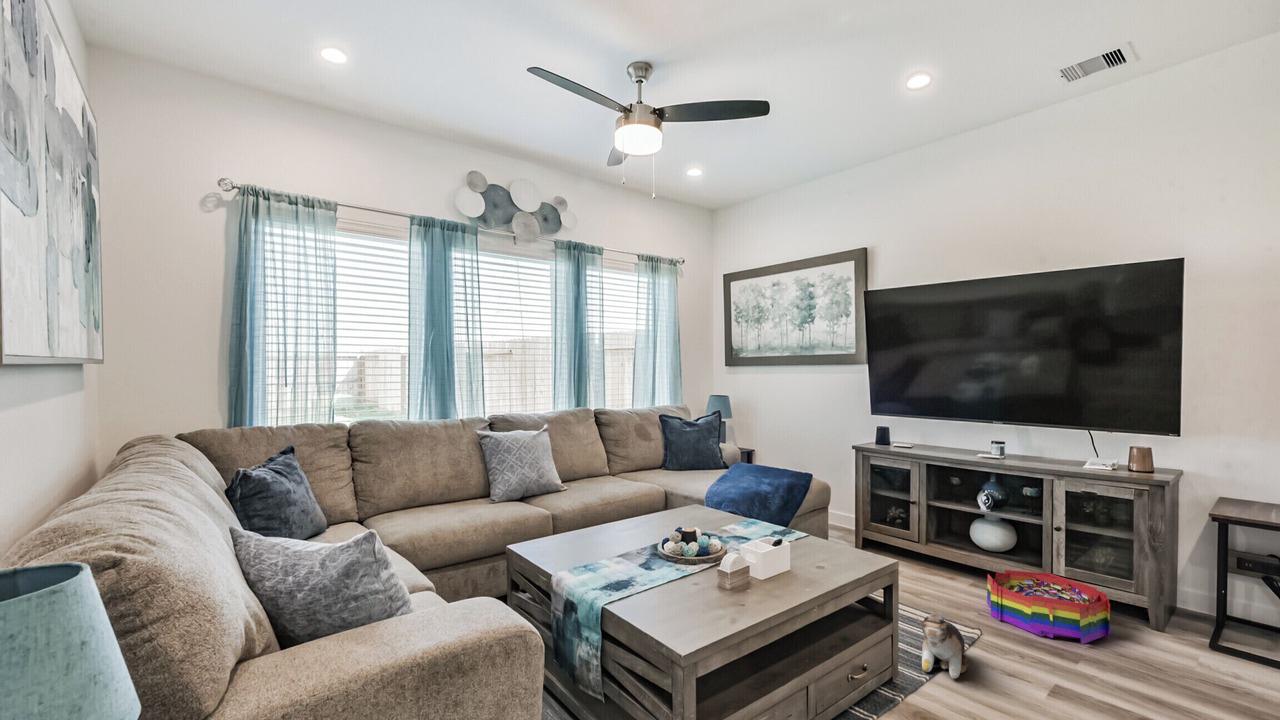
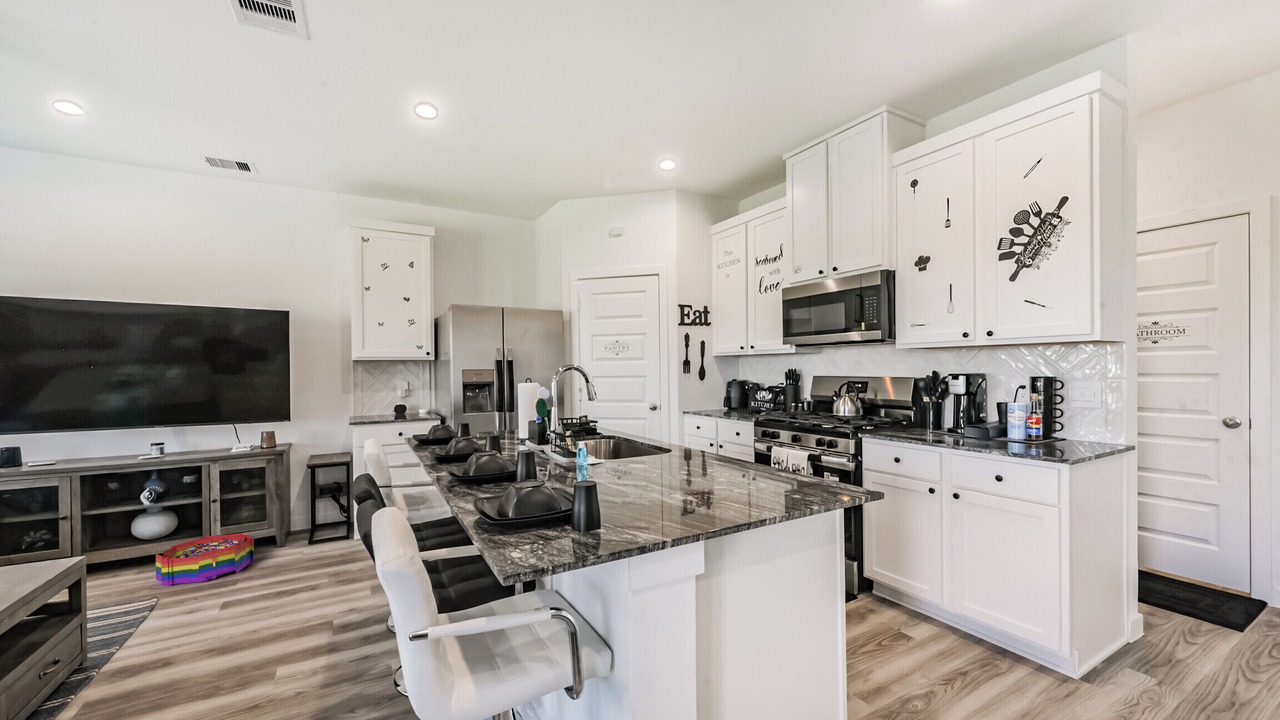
plush toy: present [917,613,968,678] -> none [107,592,154,645]

